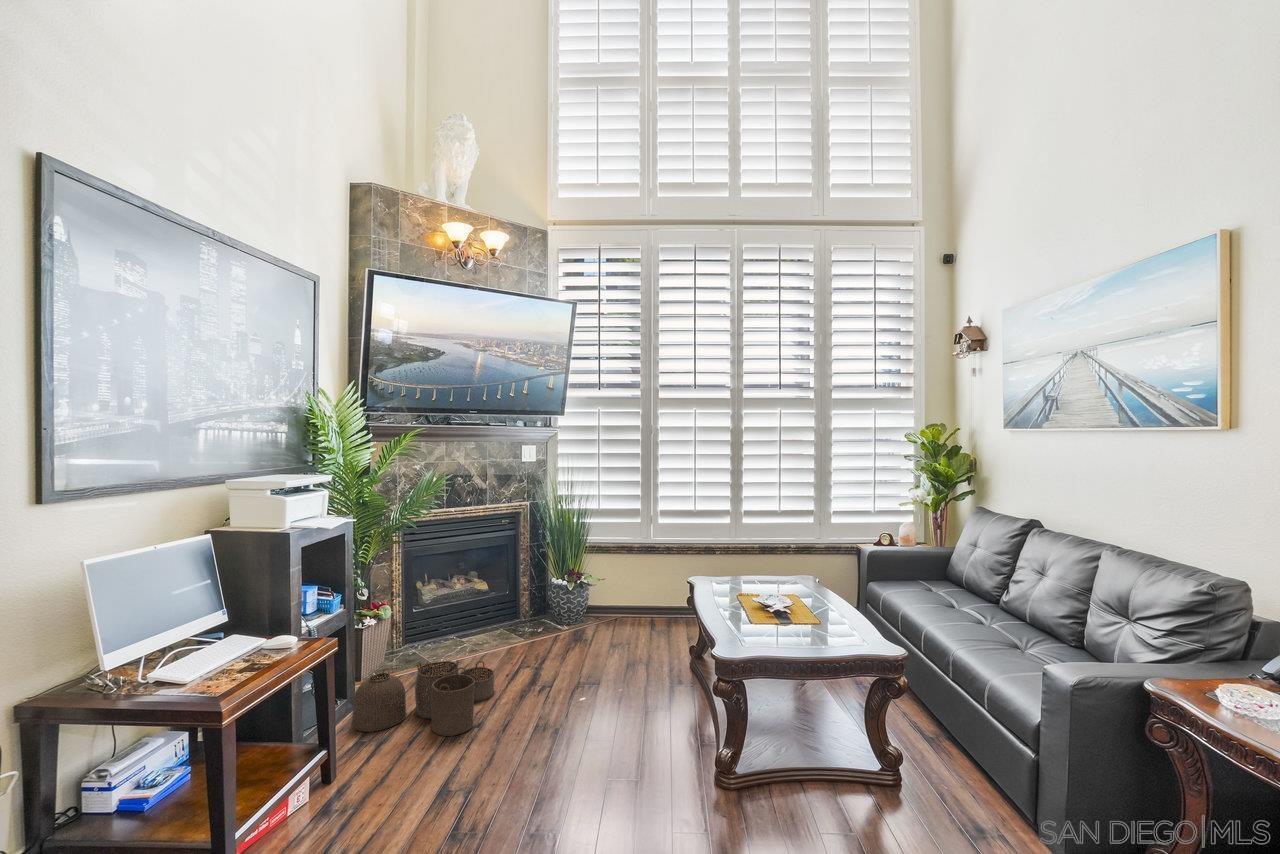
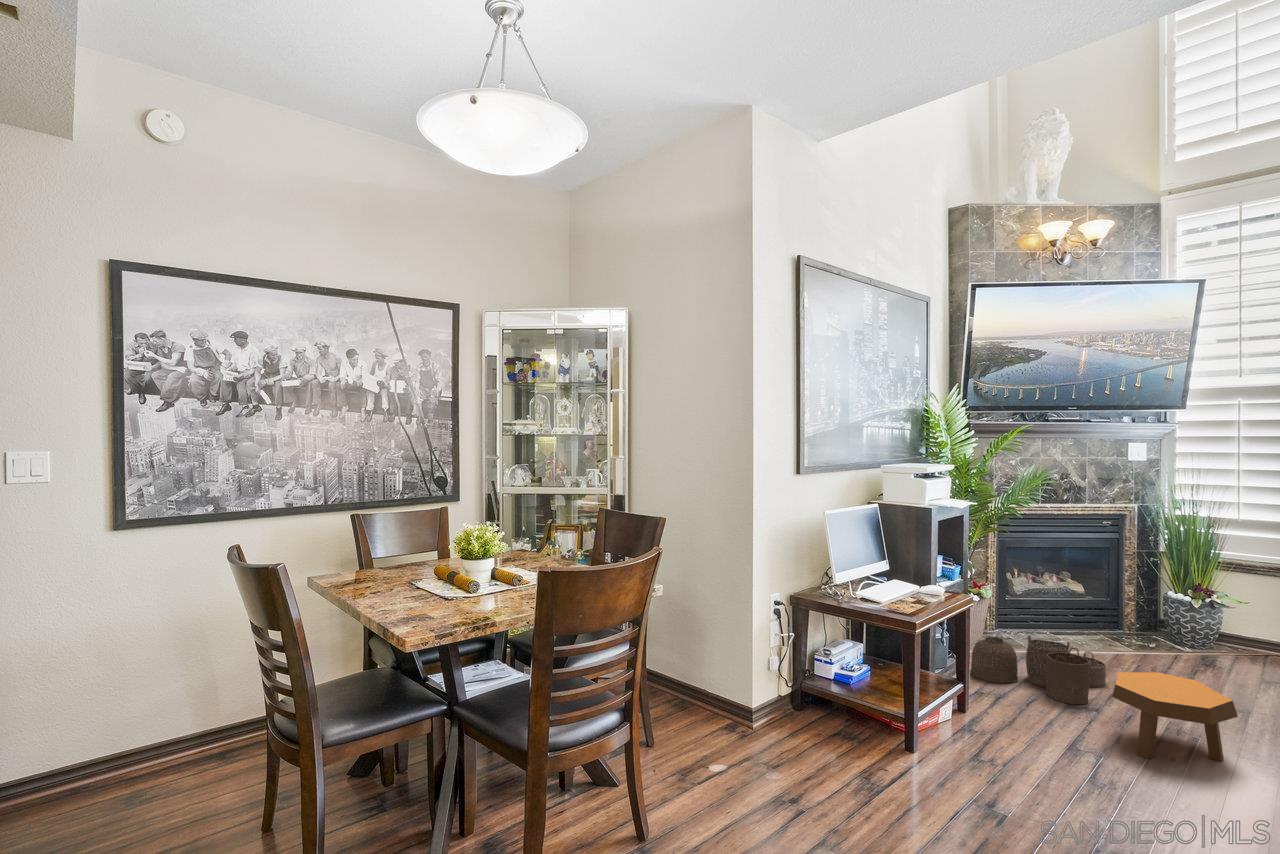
footstool: none [486,681,594,794] -> present [1112,672,1238,761]

